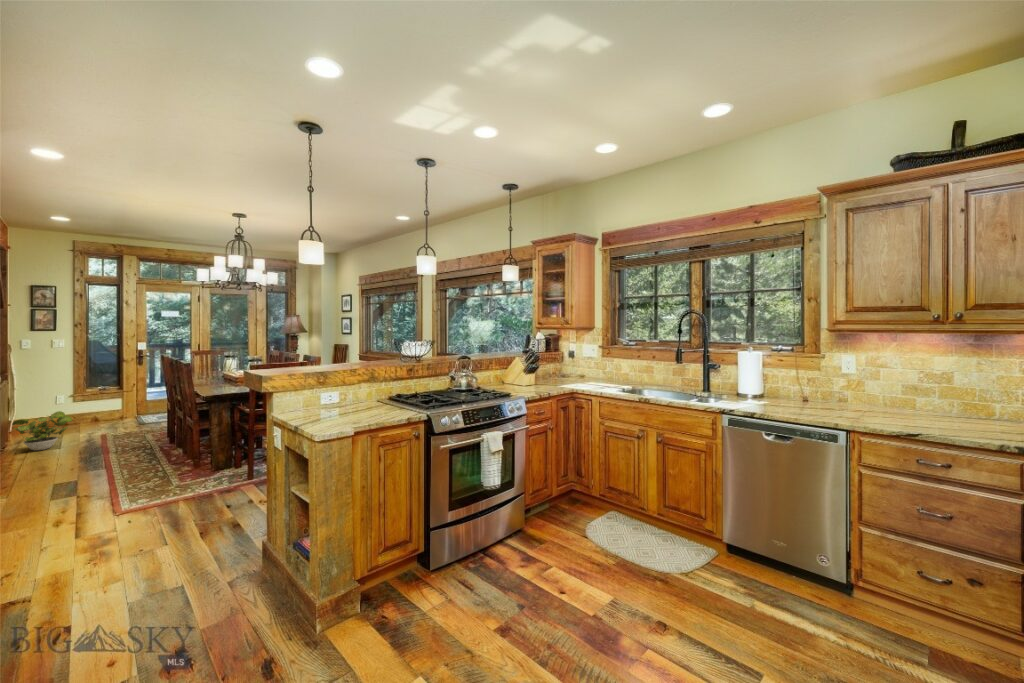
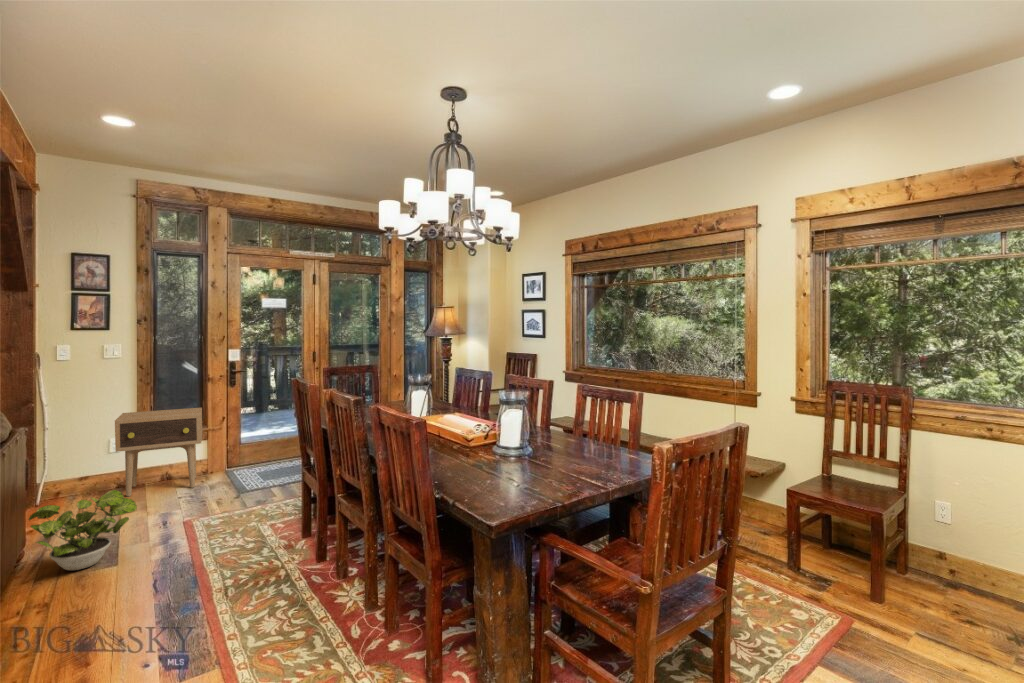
side table: none [60,378,119,428] -> present [115,408,202,497]

